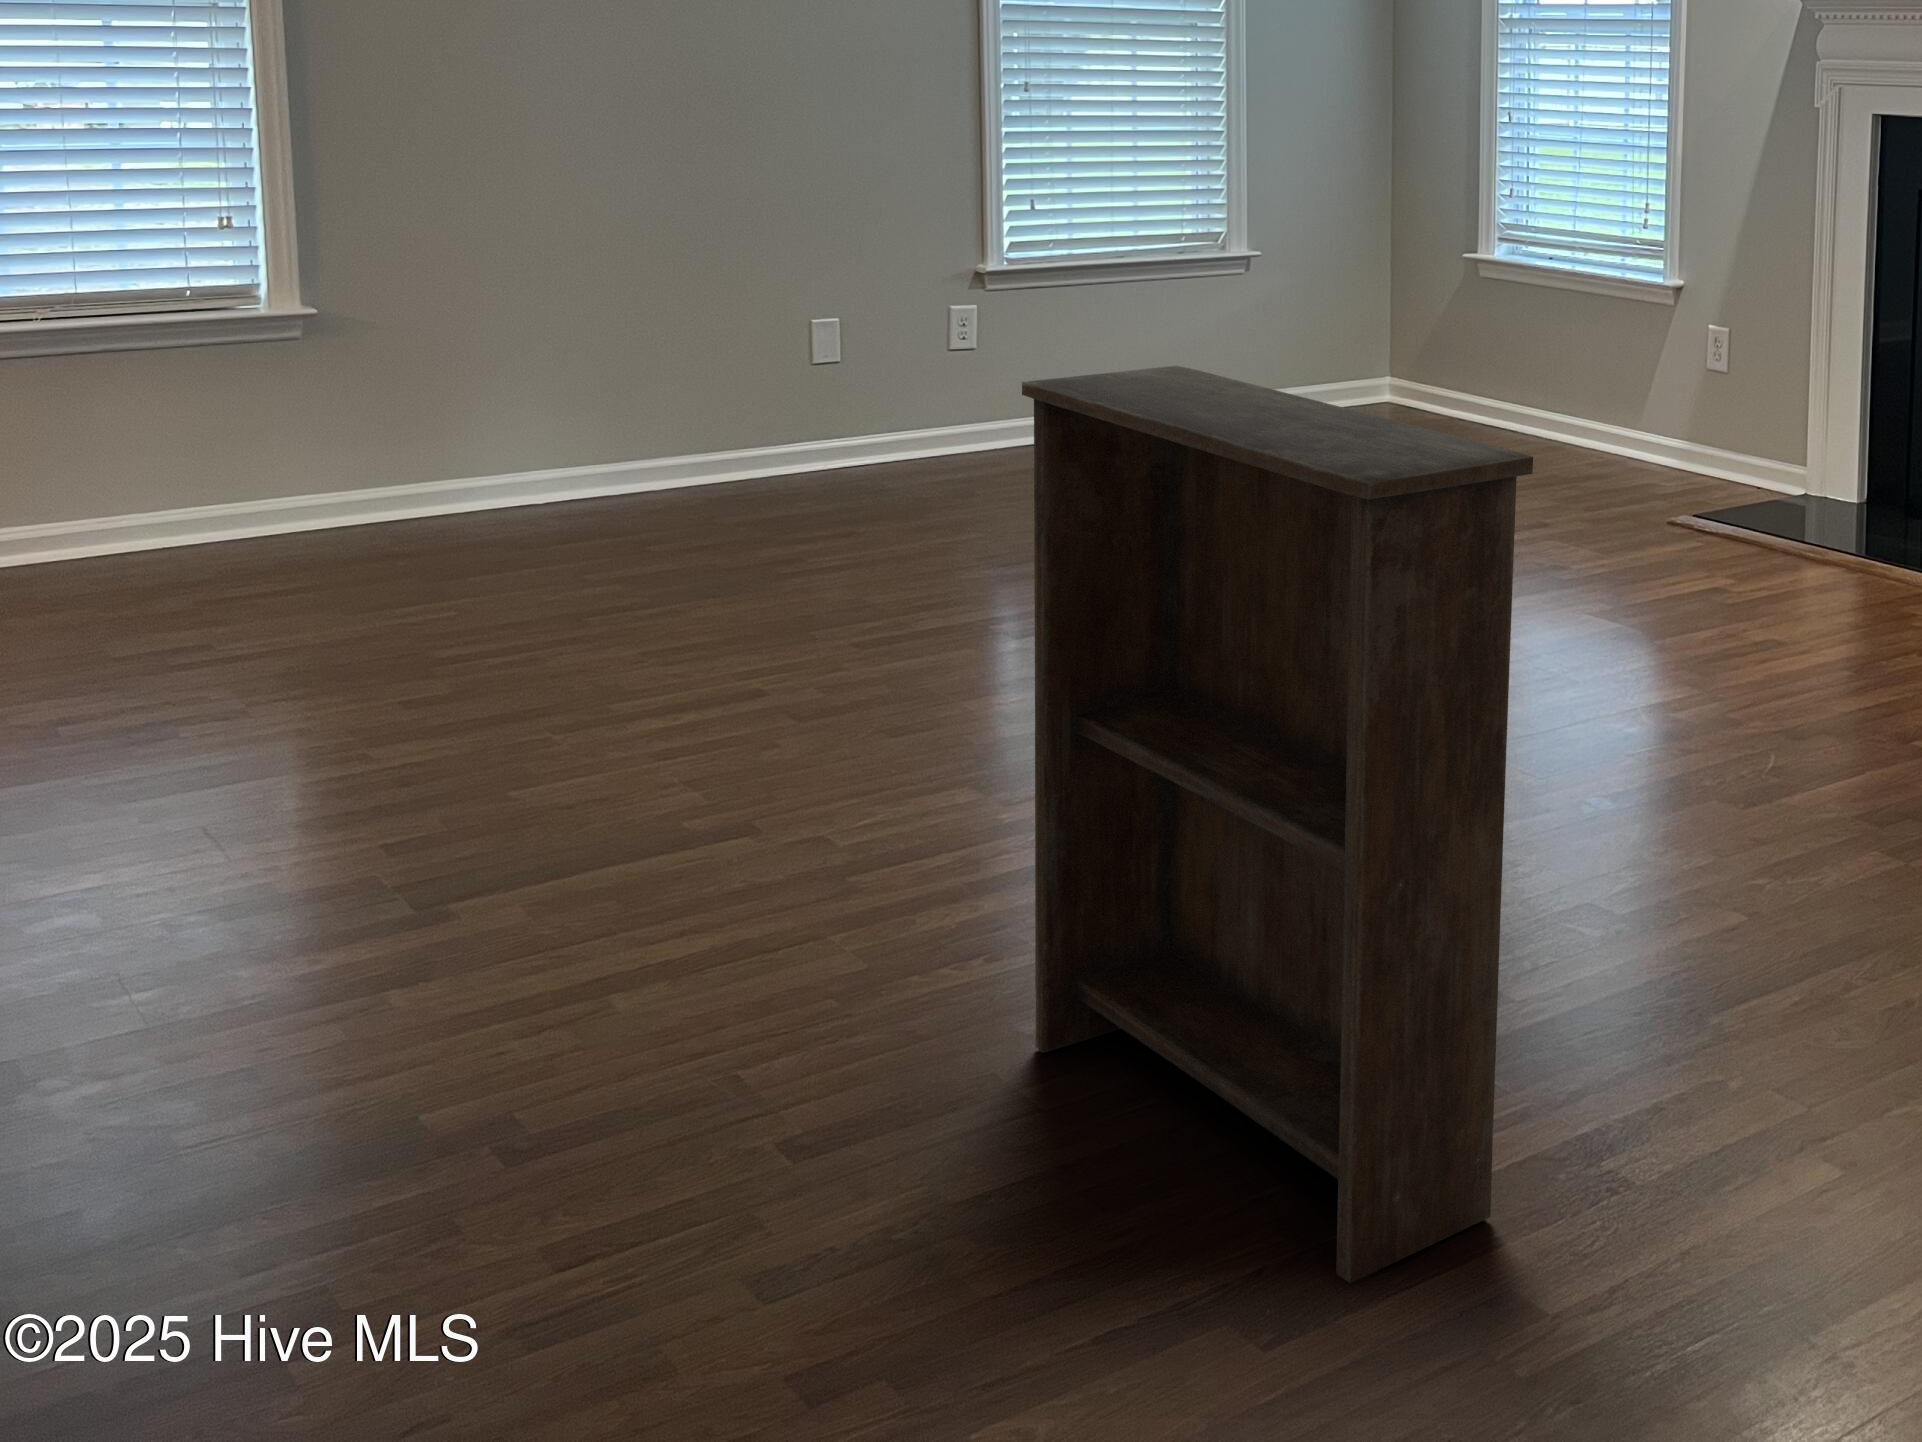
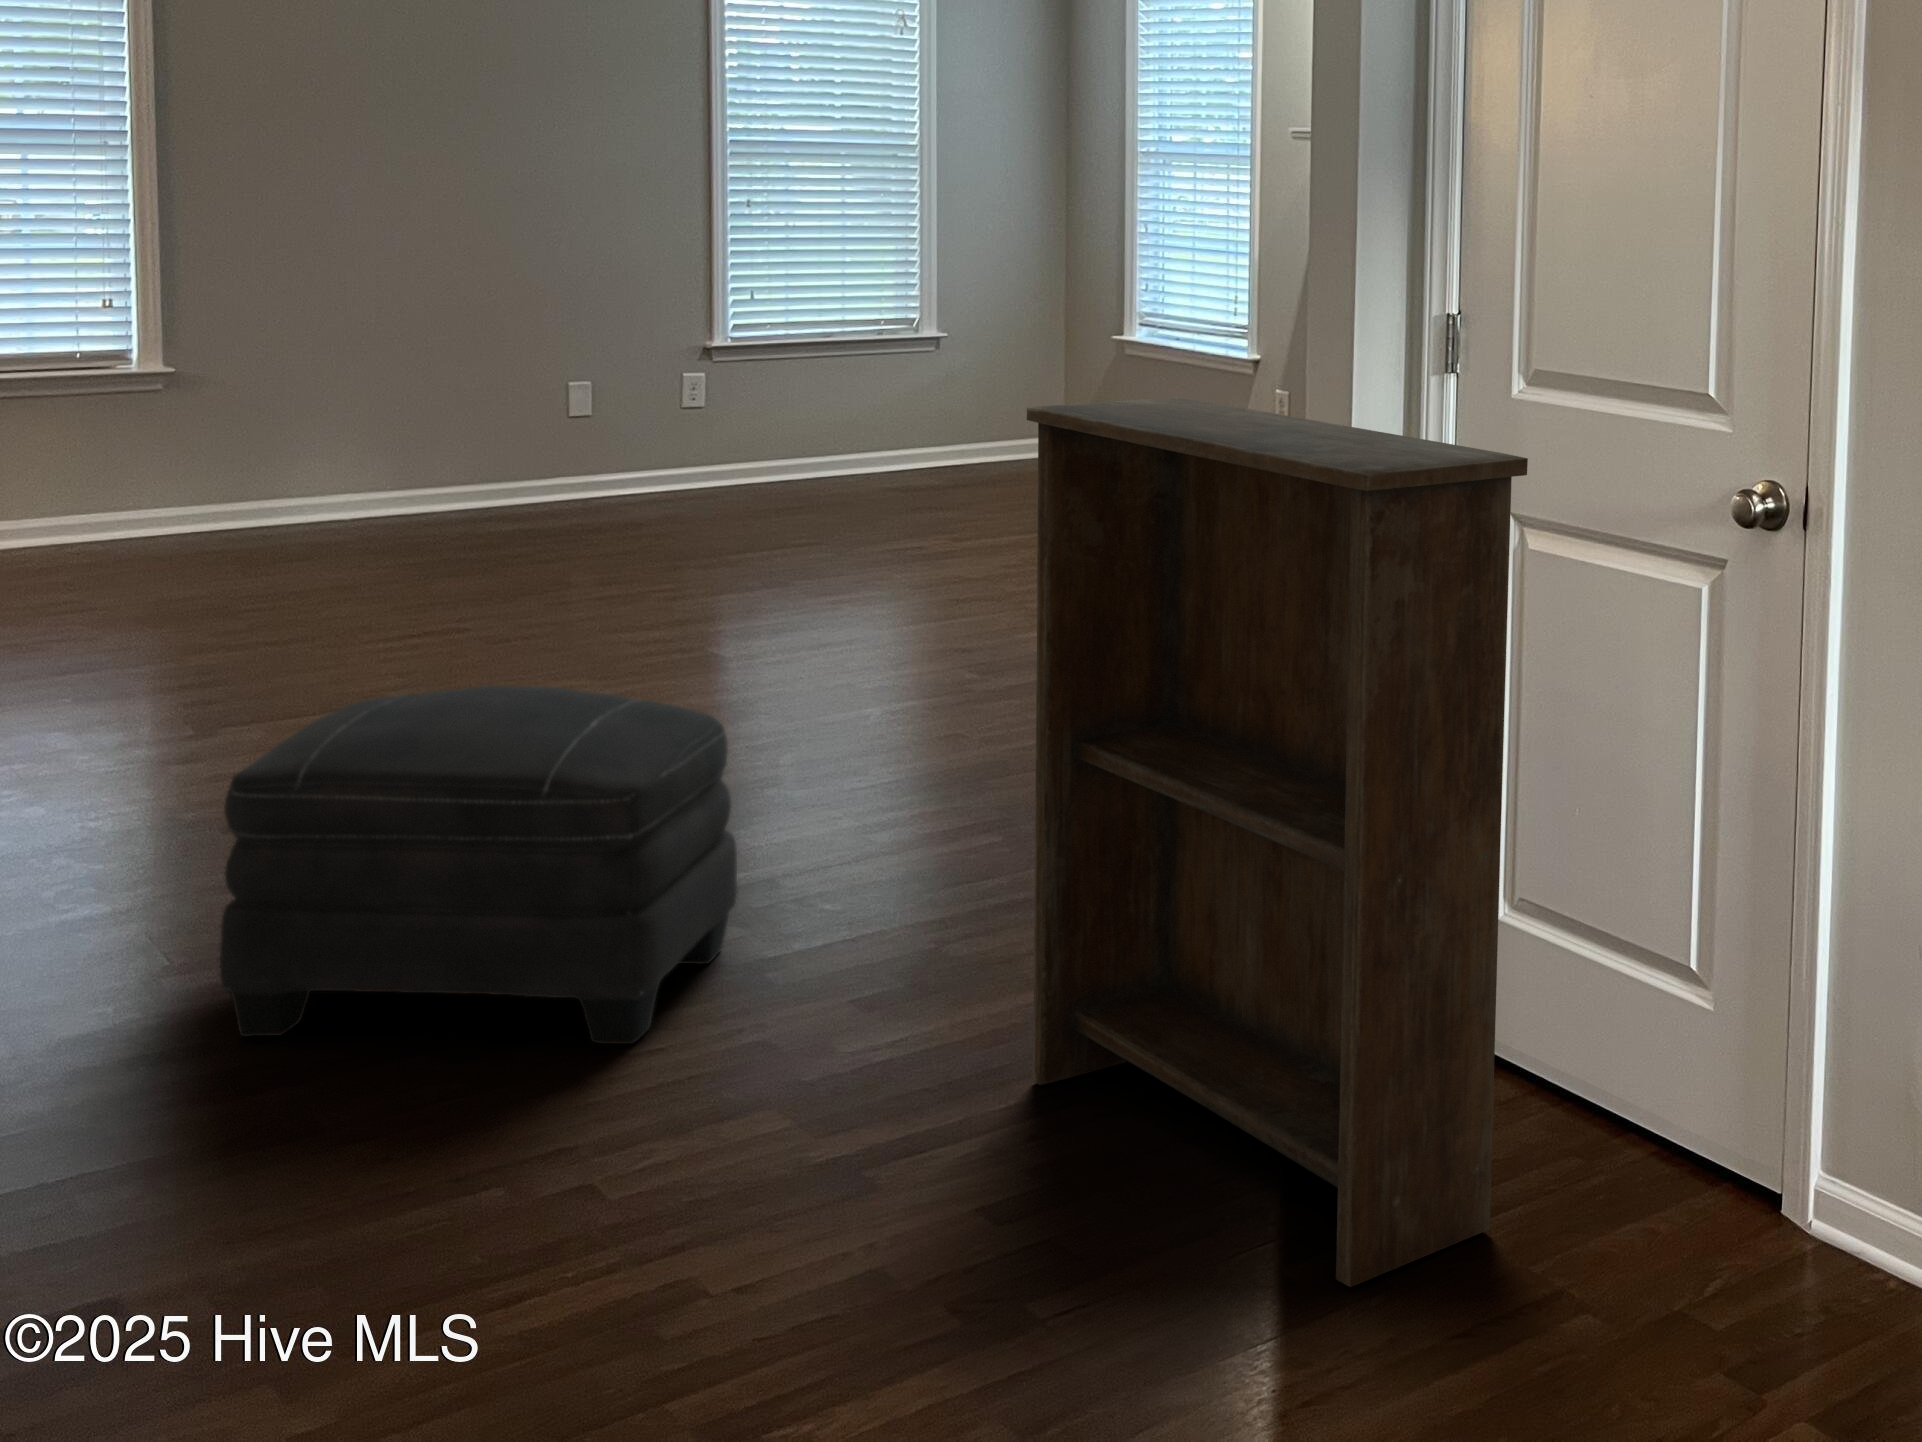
ottoman: none [221,641,741,1005] -> present [220,685,737,1044]

